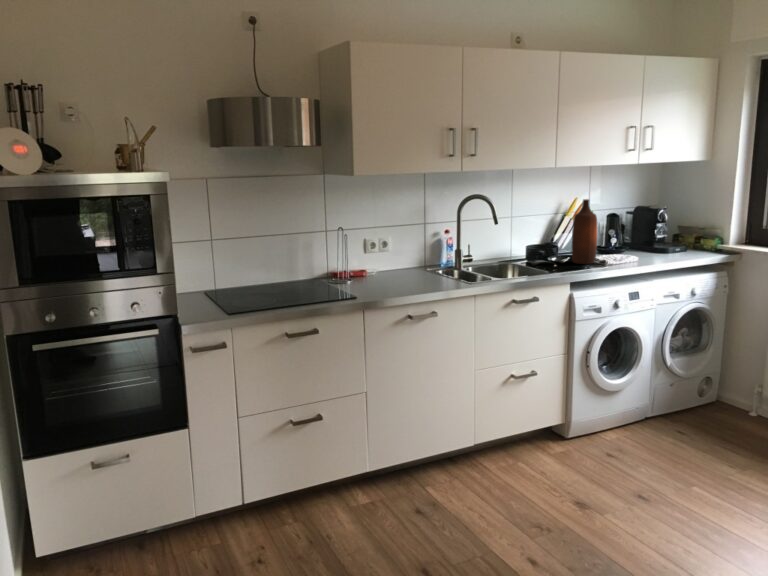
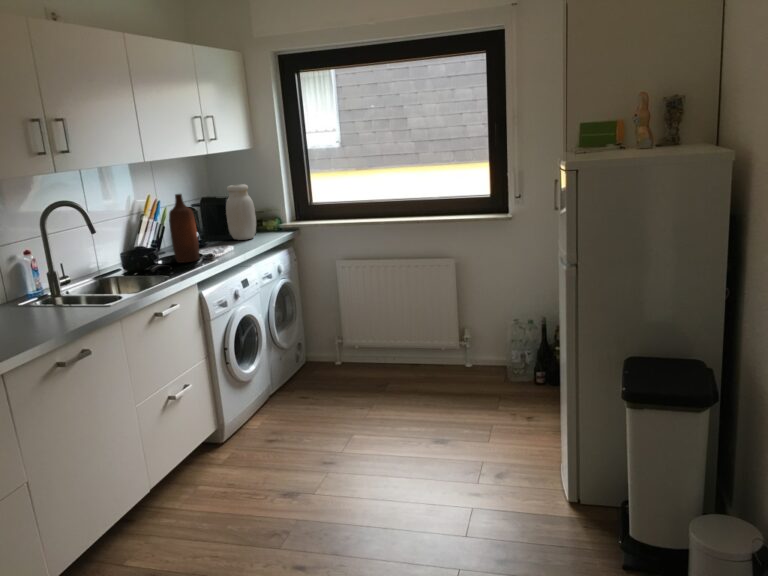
jar: none [650,197,681,254] -> present [226,184,256,240]

